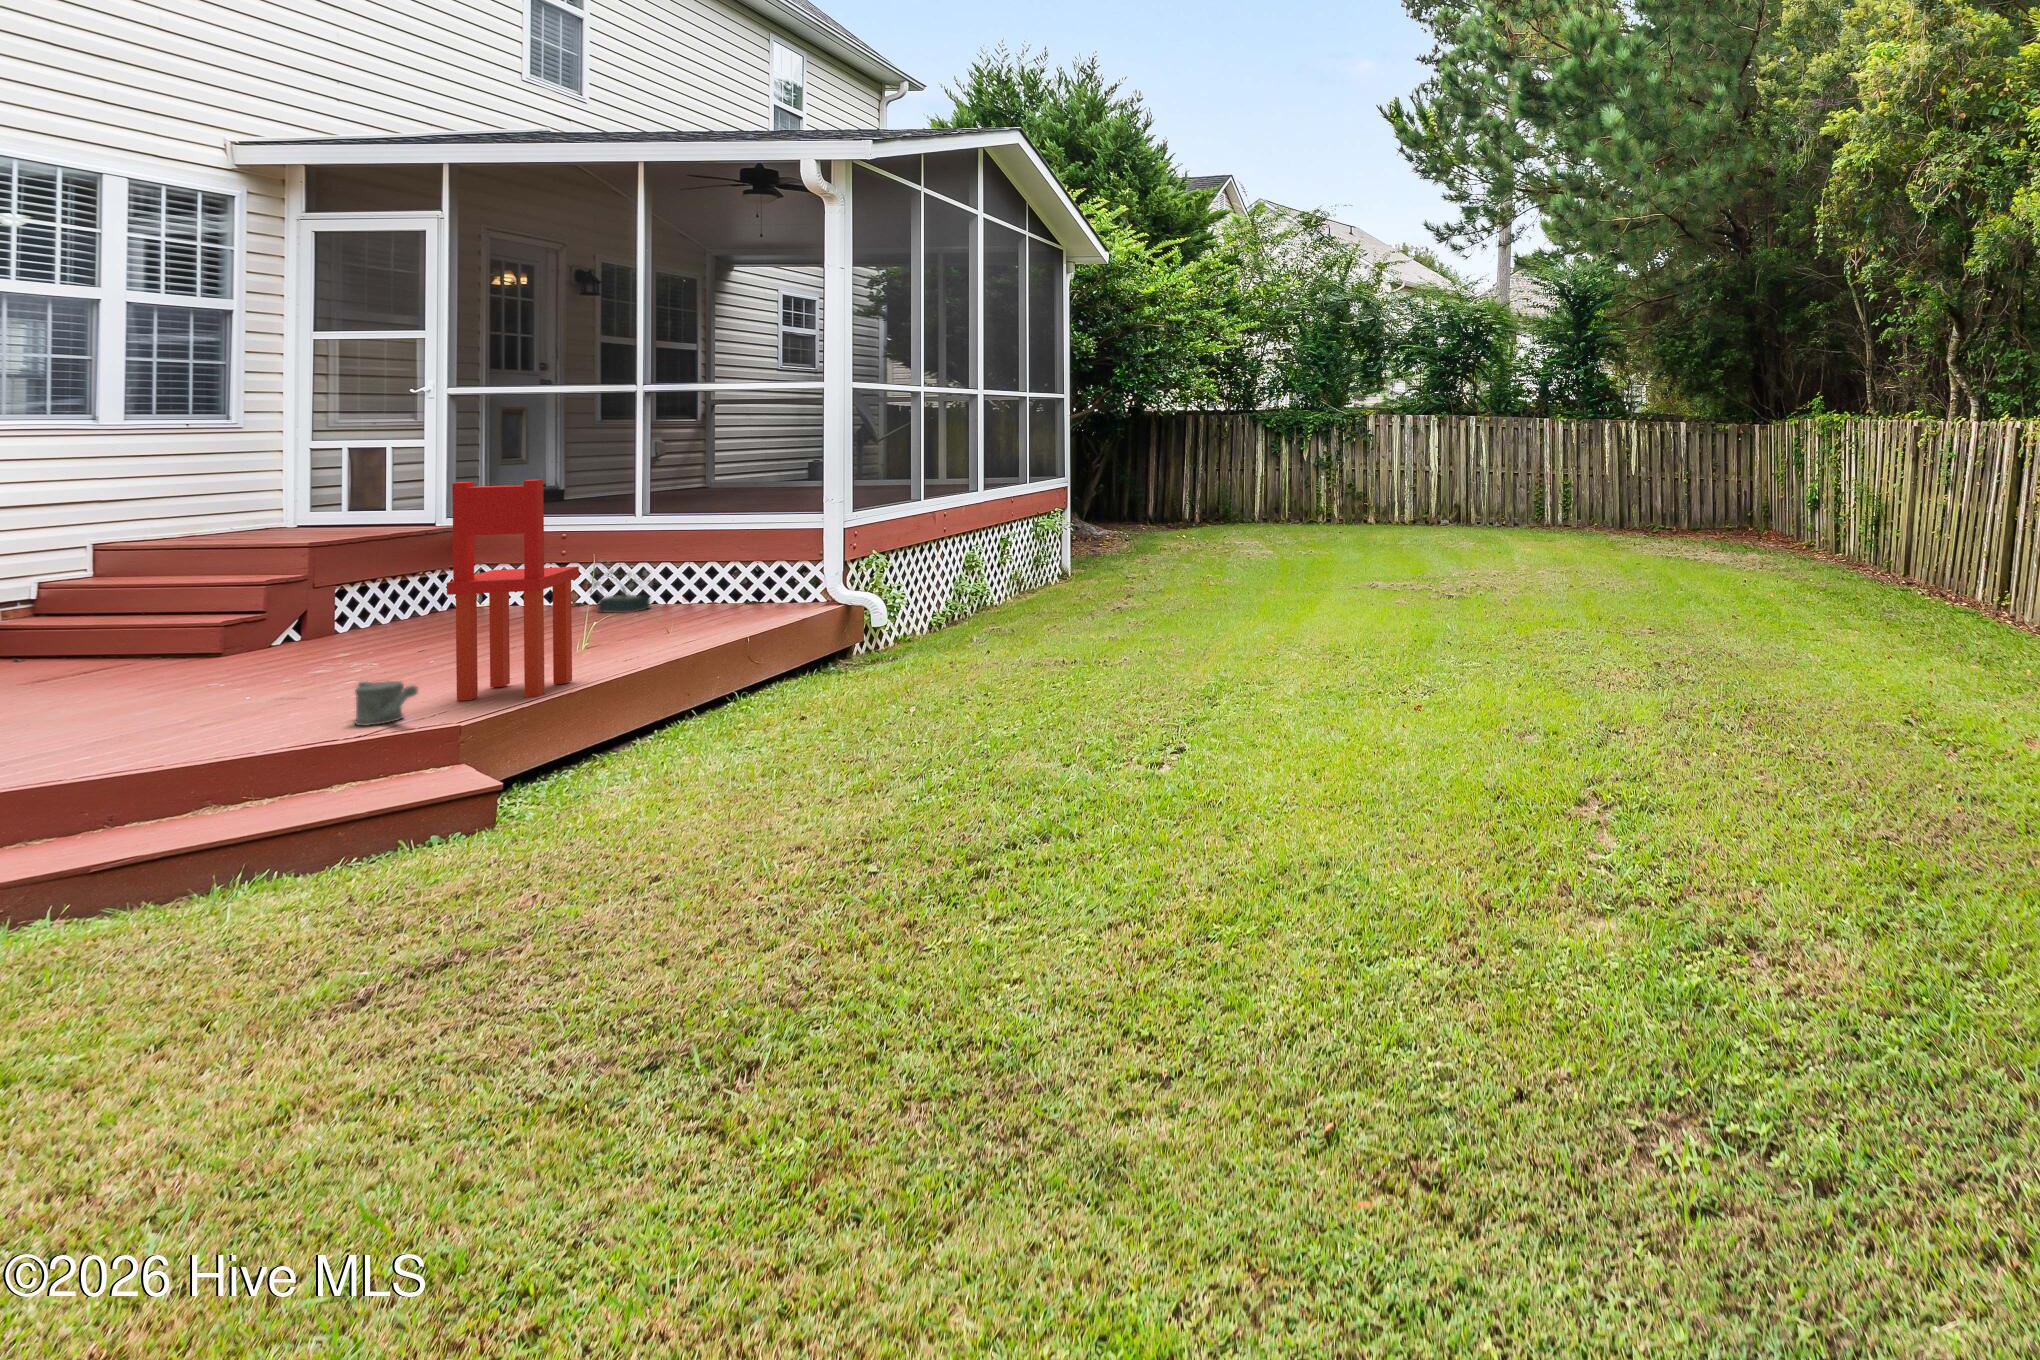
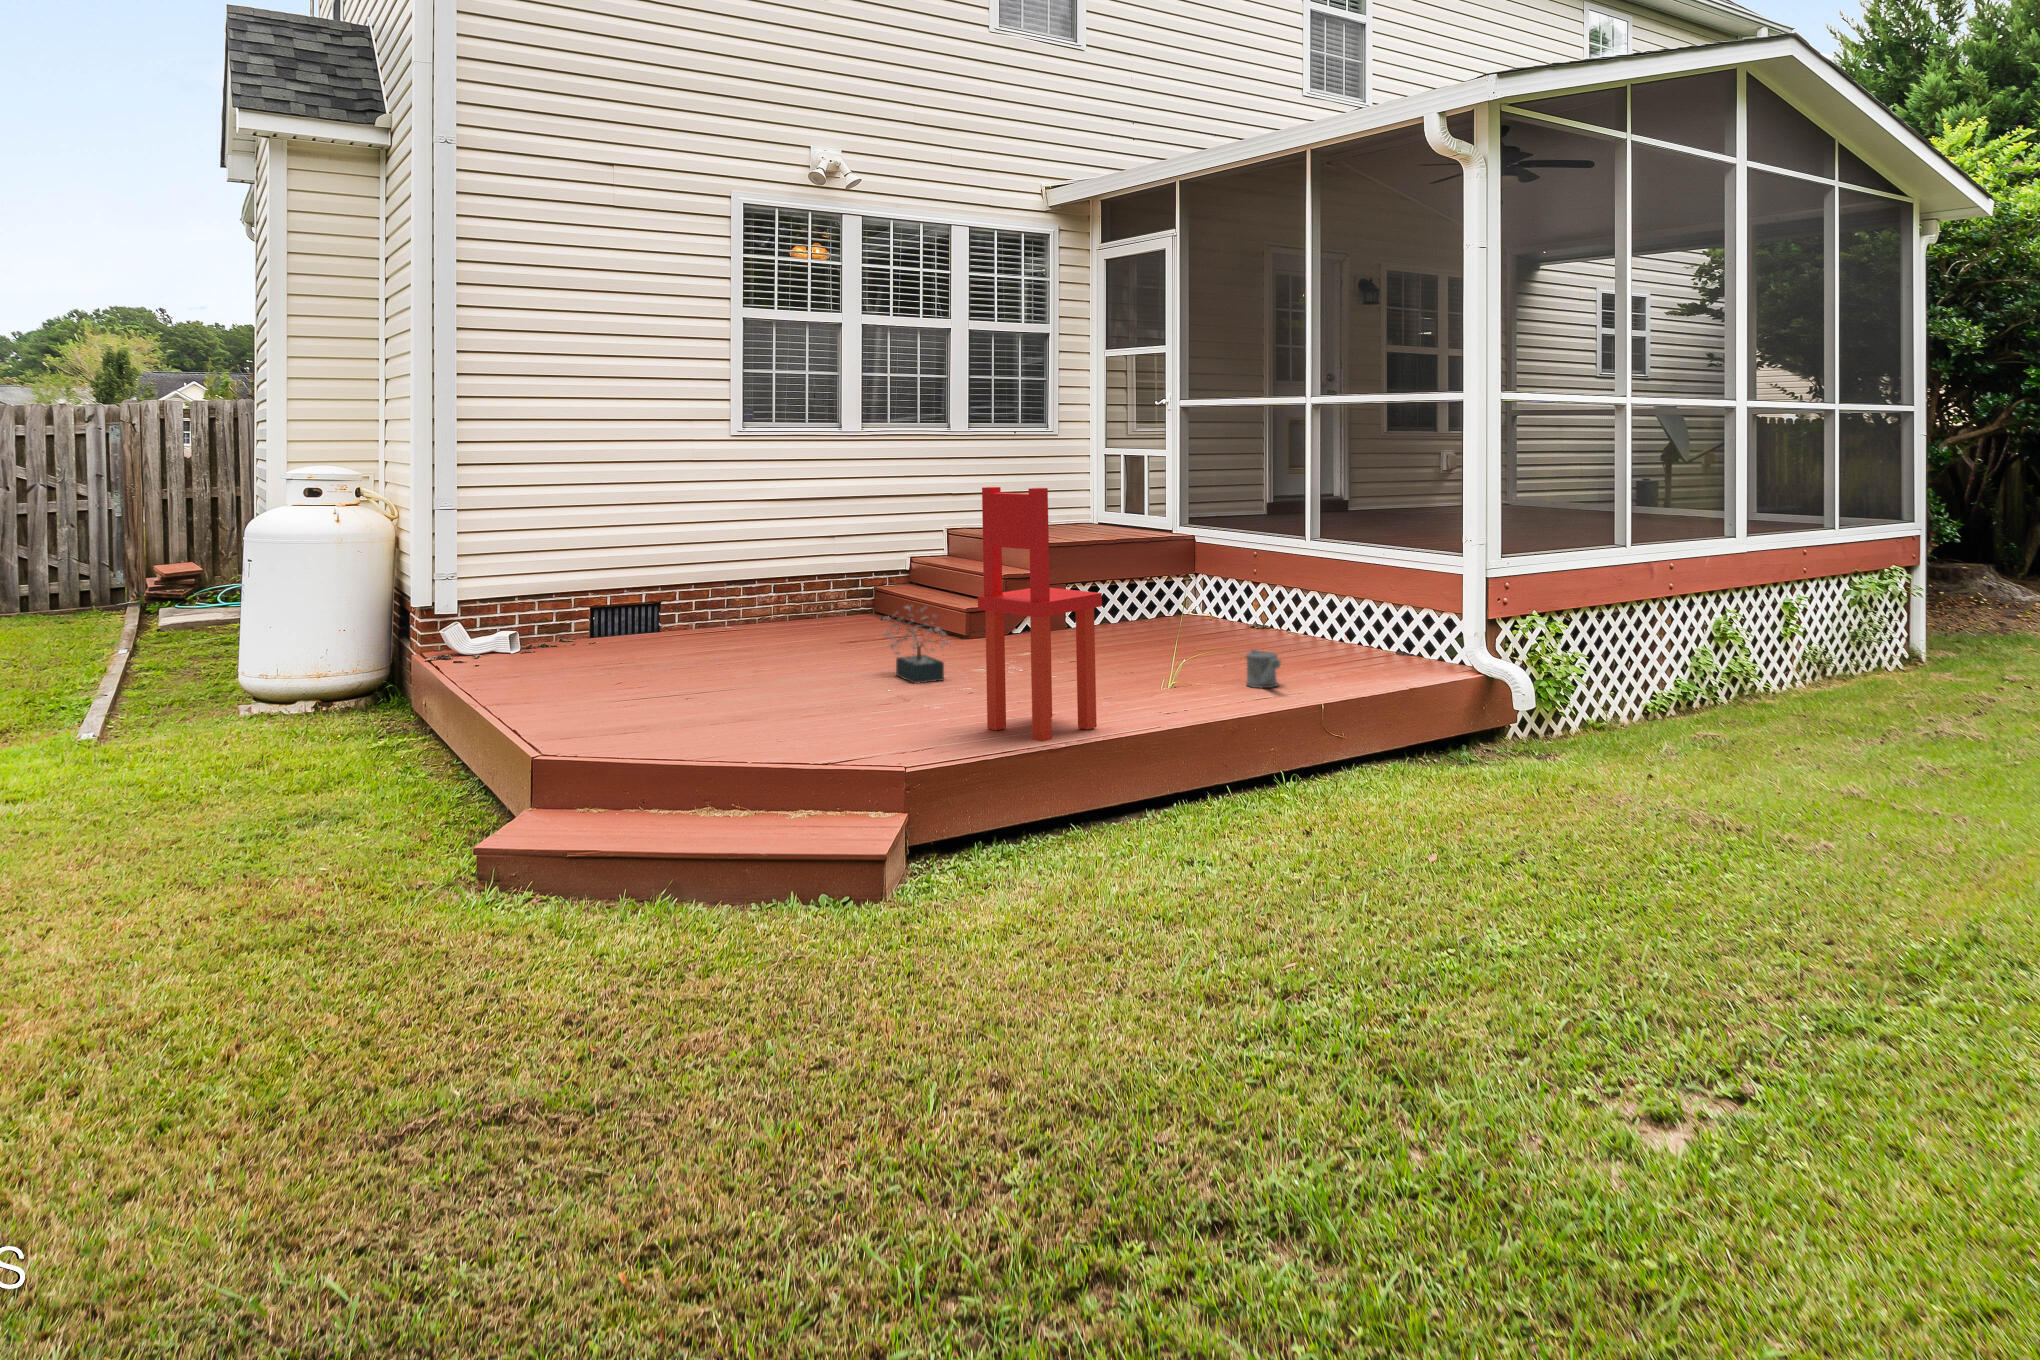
decorative plant: present [590,561,652,613] -> present [883,606,948,684]
watering can: present [355,681,418,726] -> present [1246,649,1281,688]

